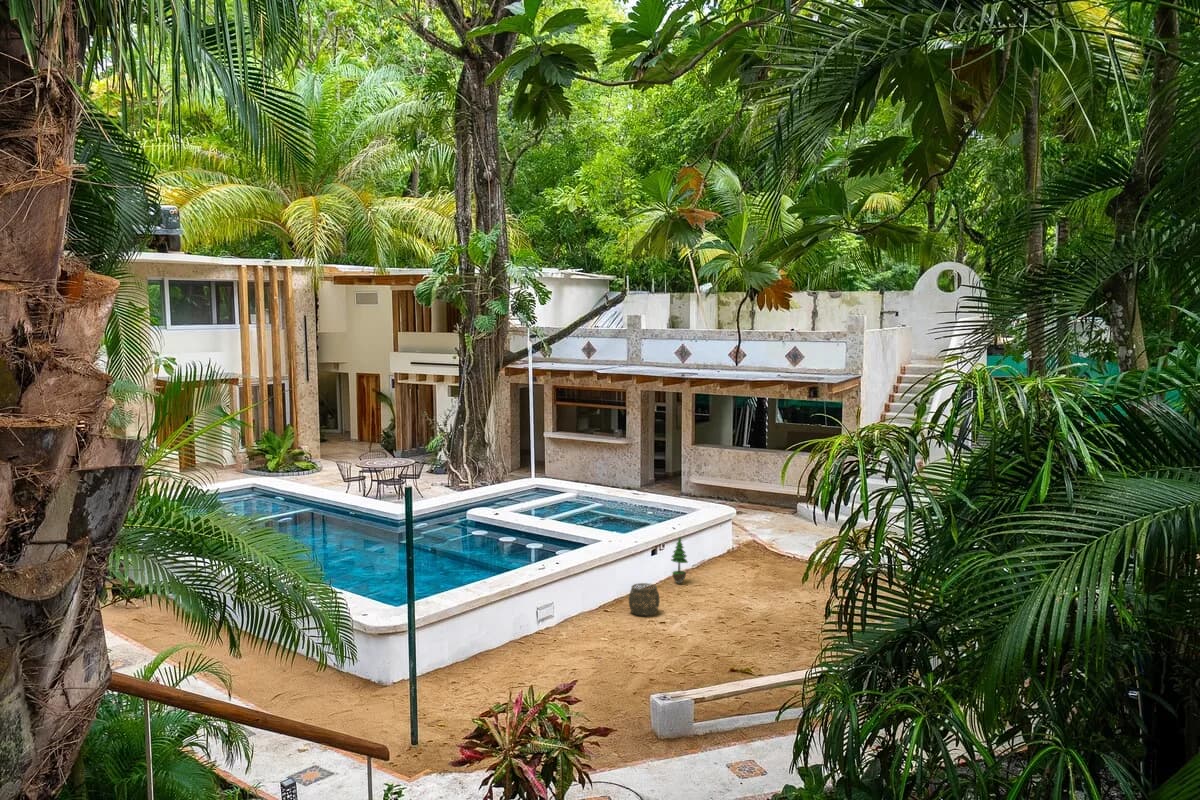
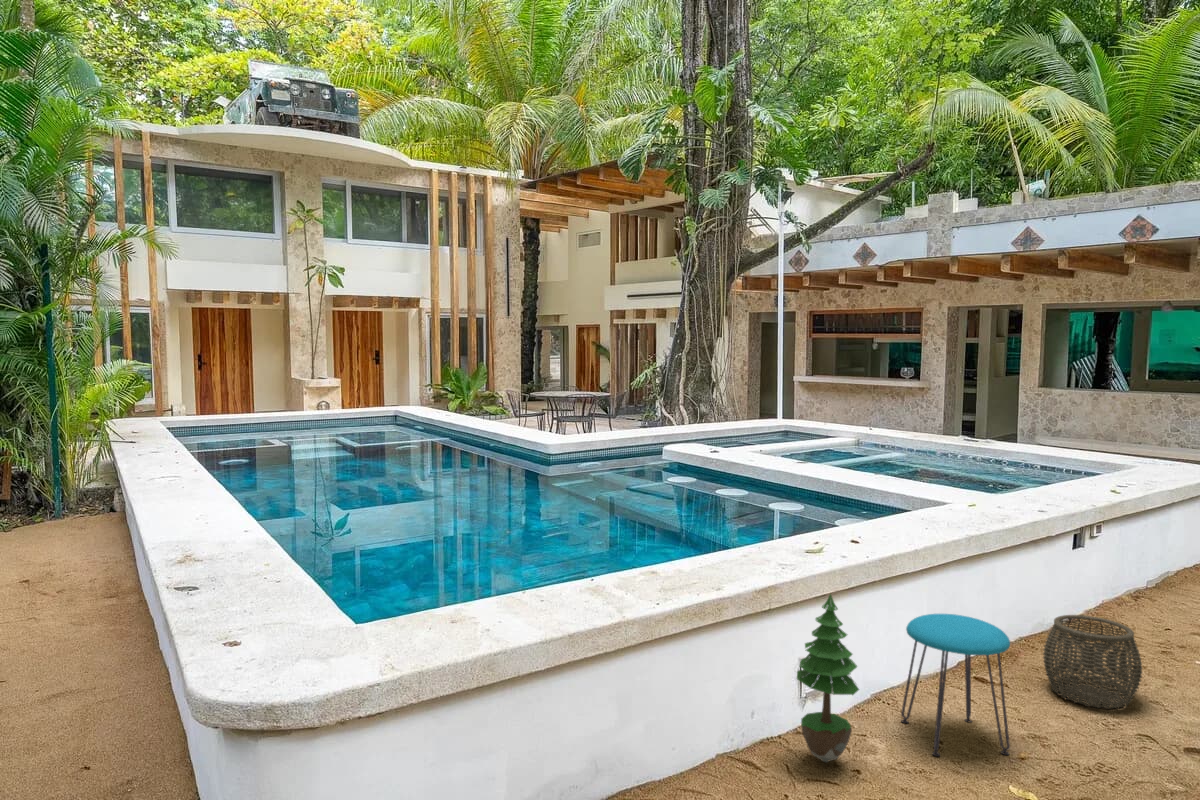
potted tree: present [671,538,687,584] -> present [797,594,859,762]
stool: none [574,586,607,634] -> present [901,614,1010,756]

